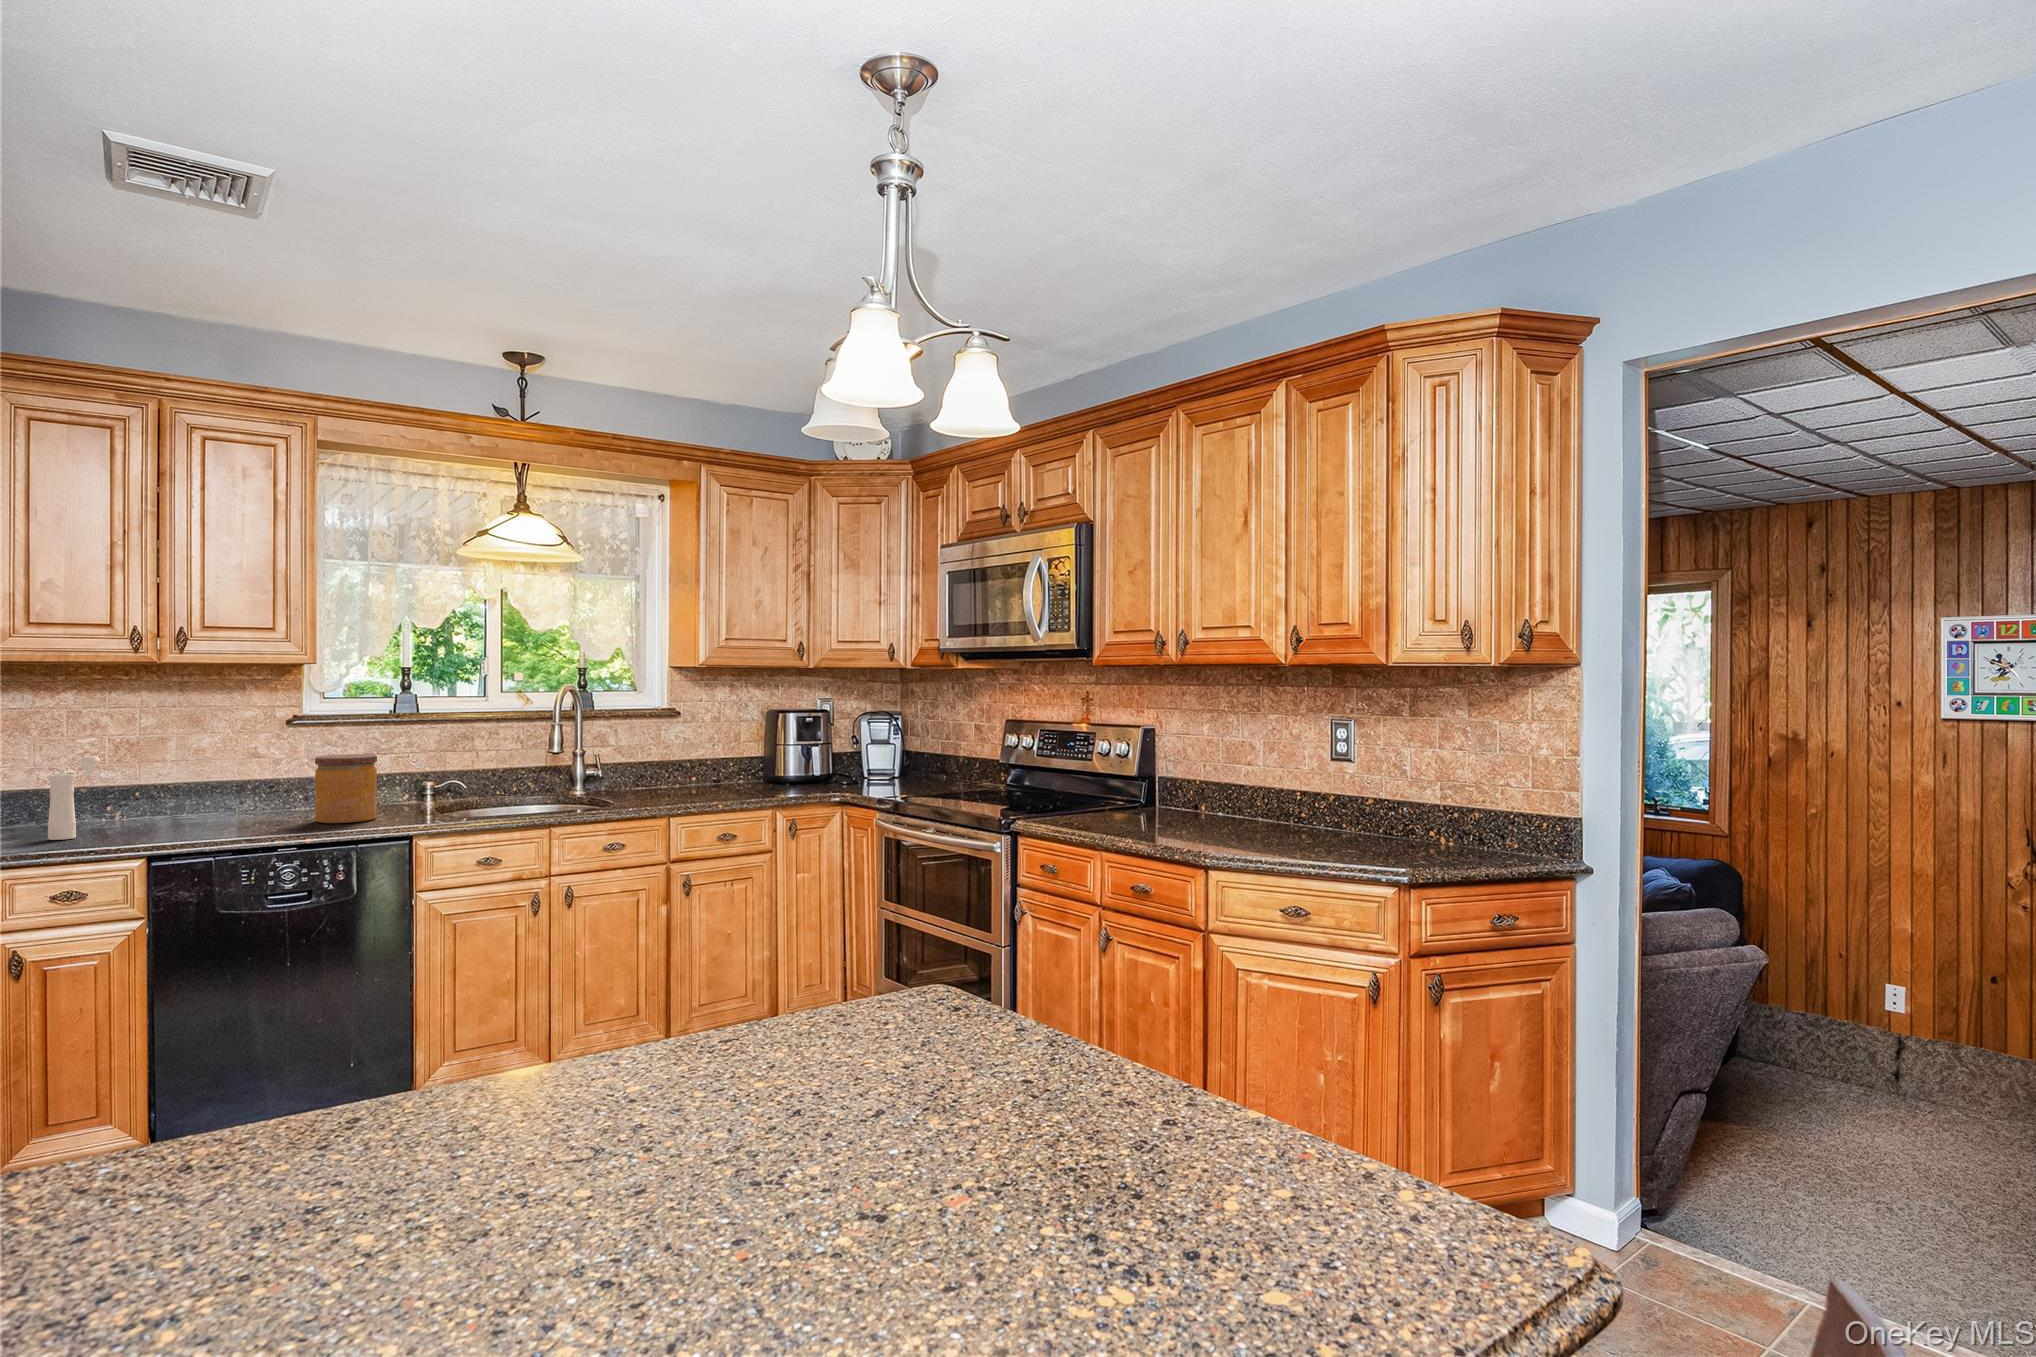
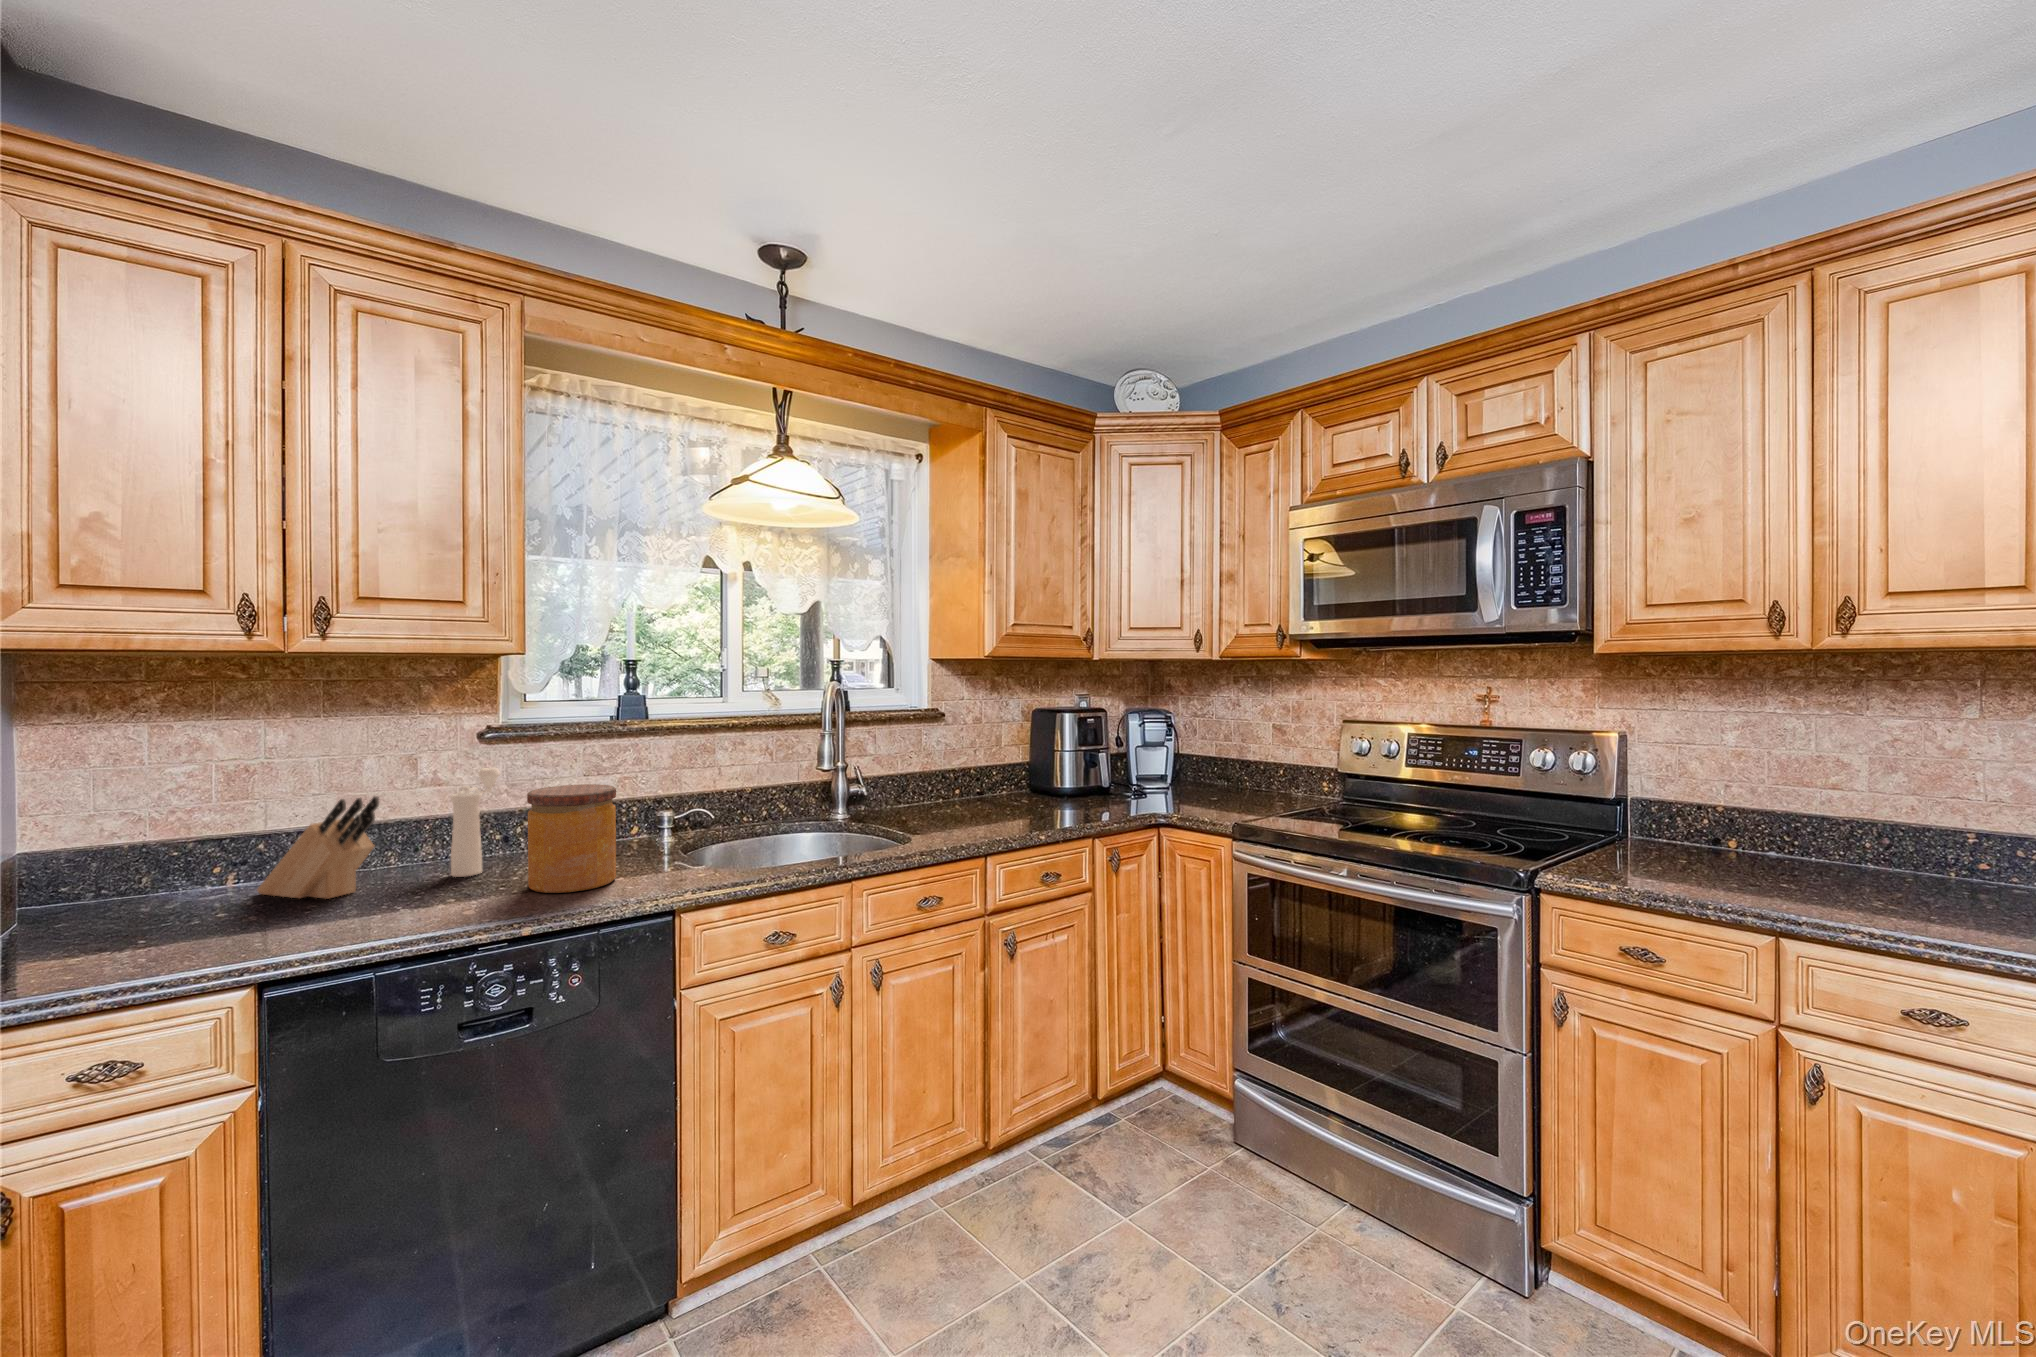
pepper mill: present [48,756,100,840] -> present [450,768,500,877]
knife block: none [137,758,217,825] -> present [257,796,379,899]

